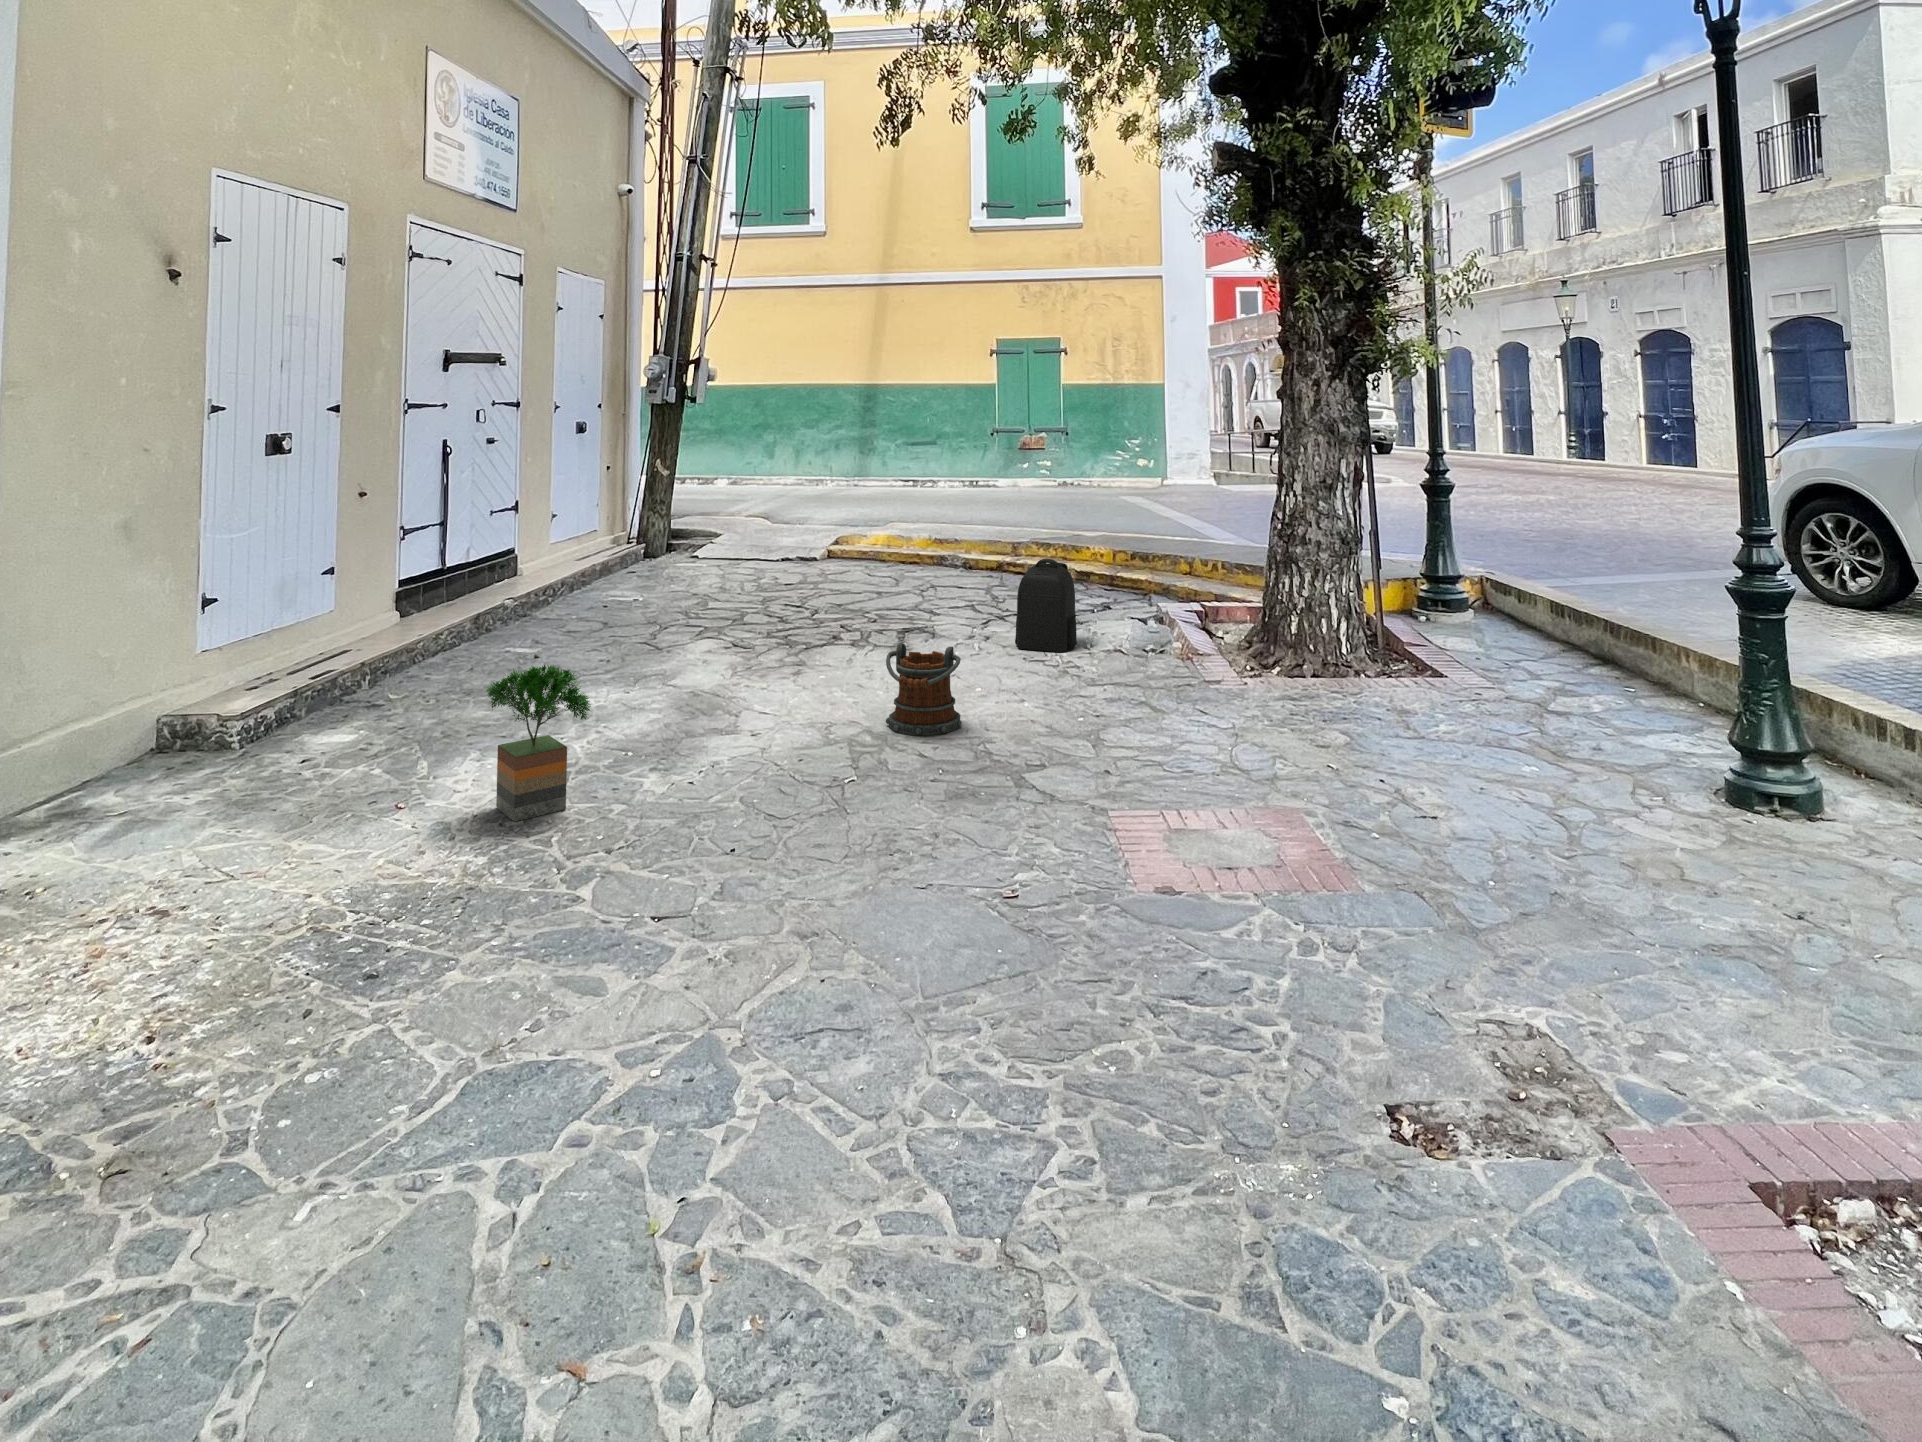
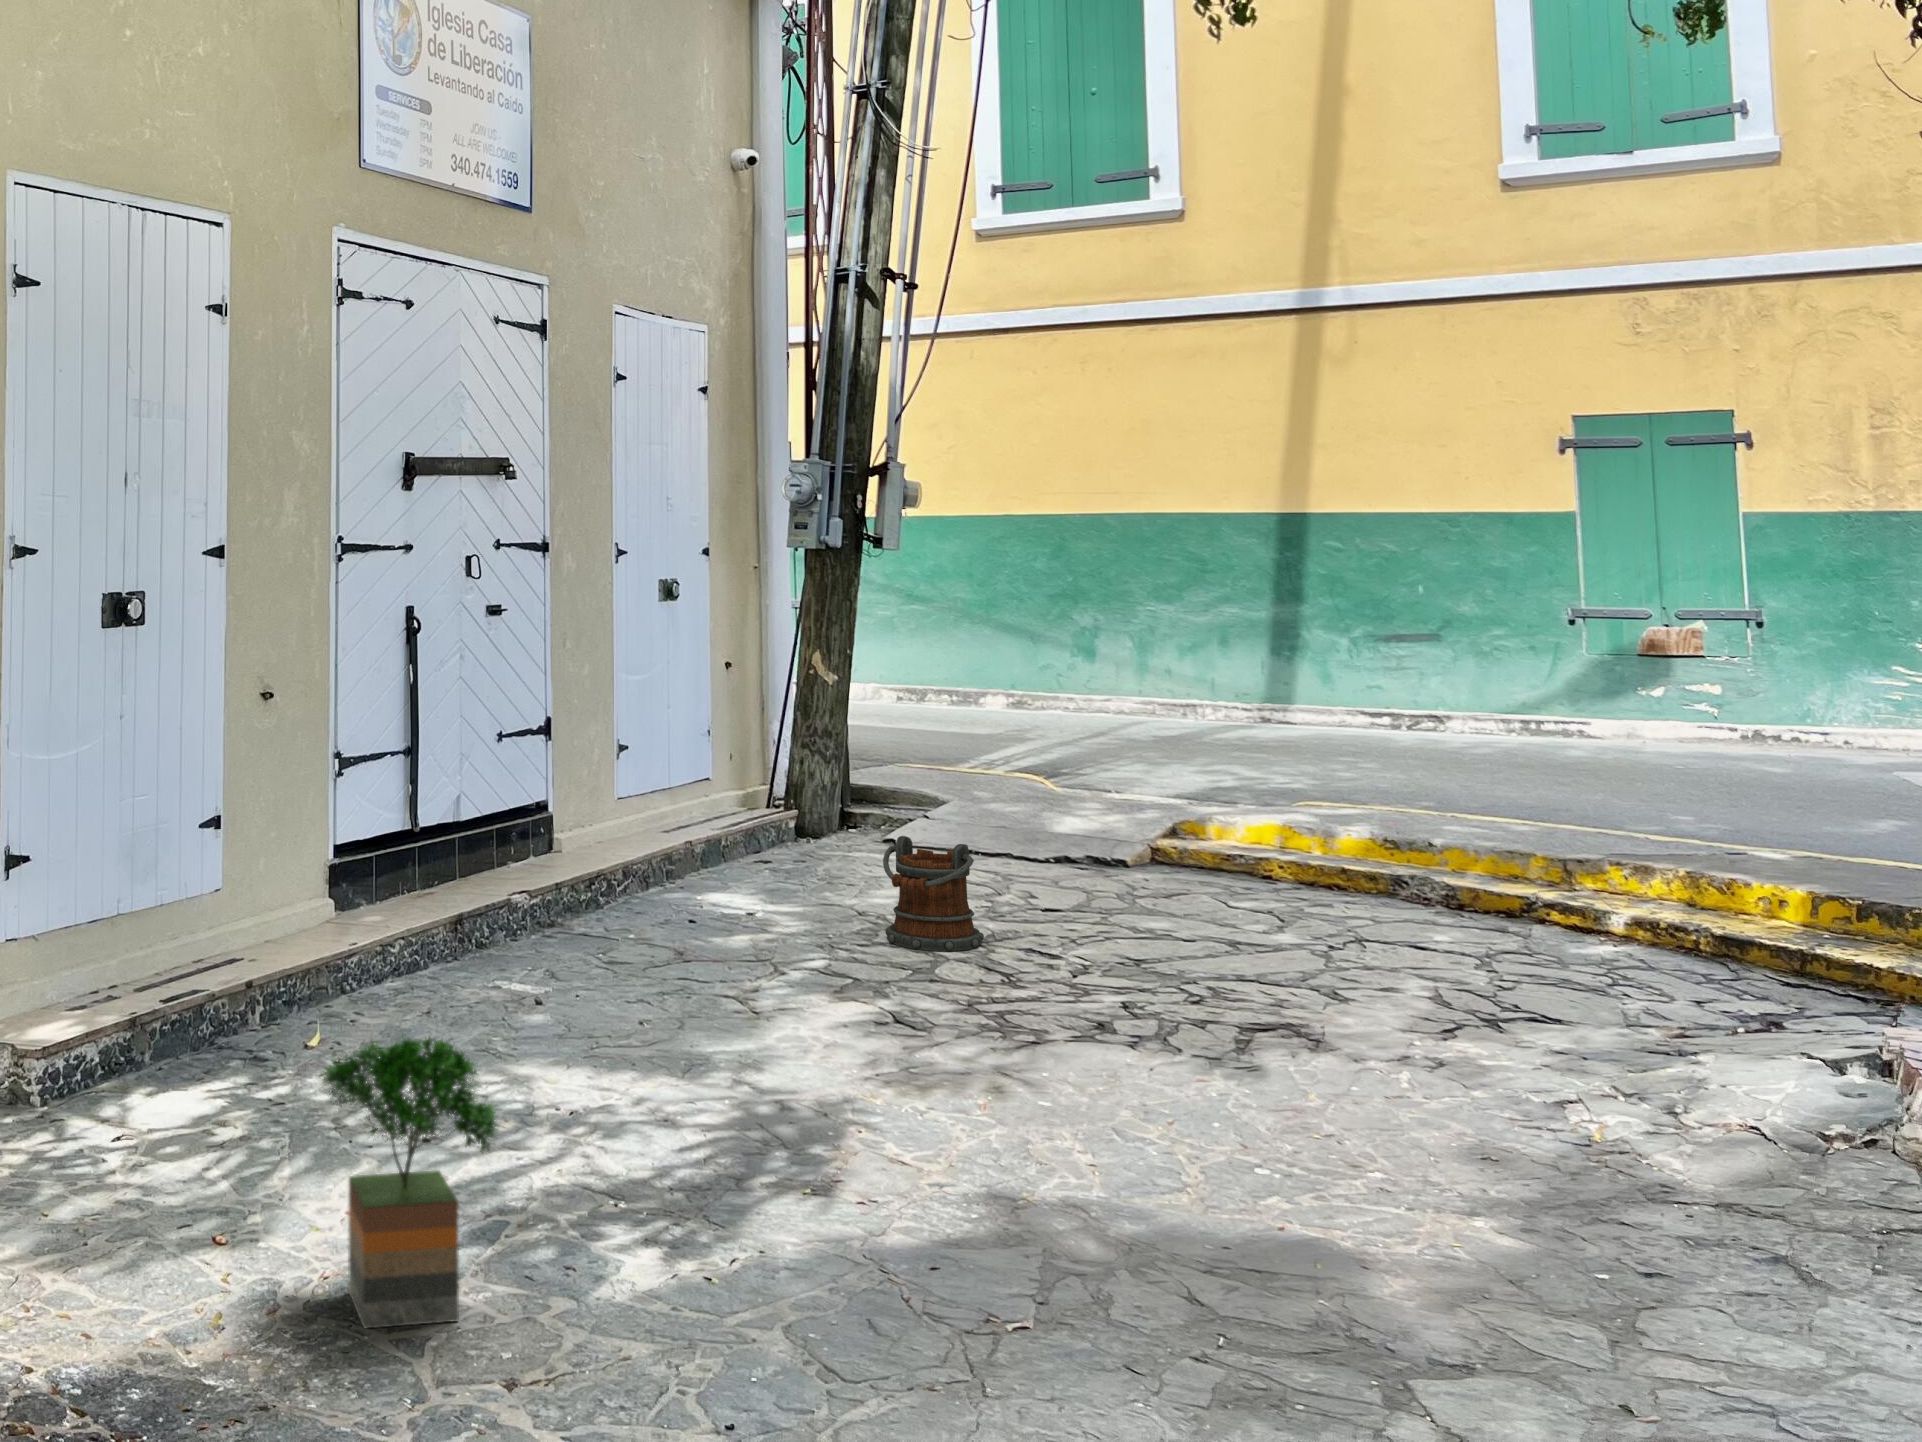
backpack: present [1015,559,1077,652] -> none [1508,910,1670,1132]
bucket: present [886,643,962,736] -> present [883,836,984,951]

